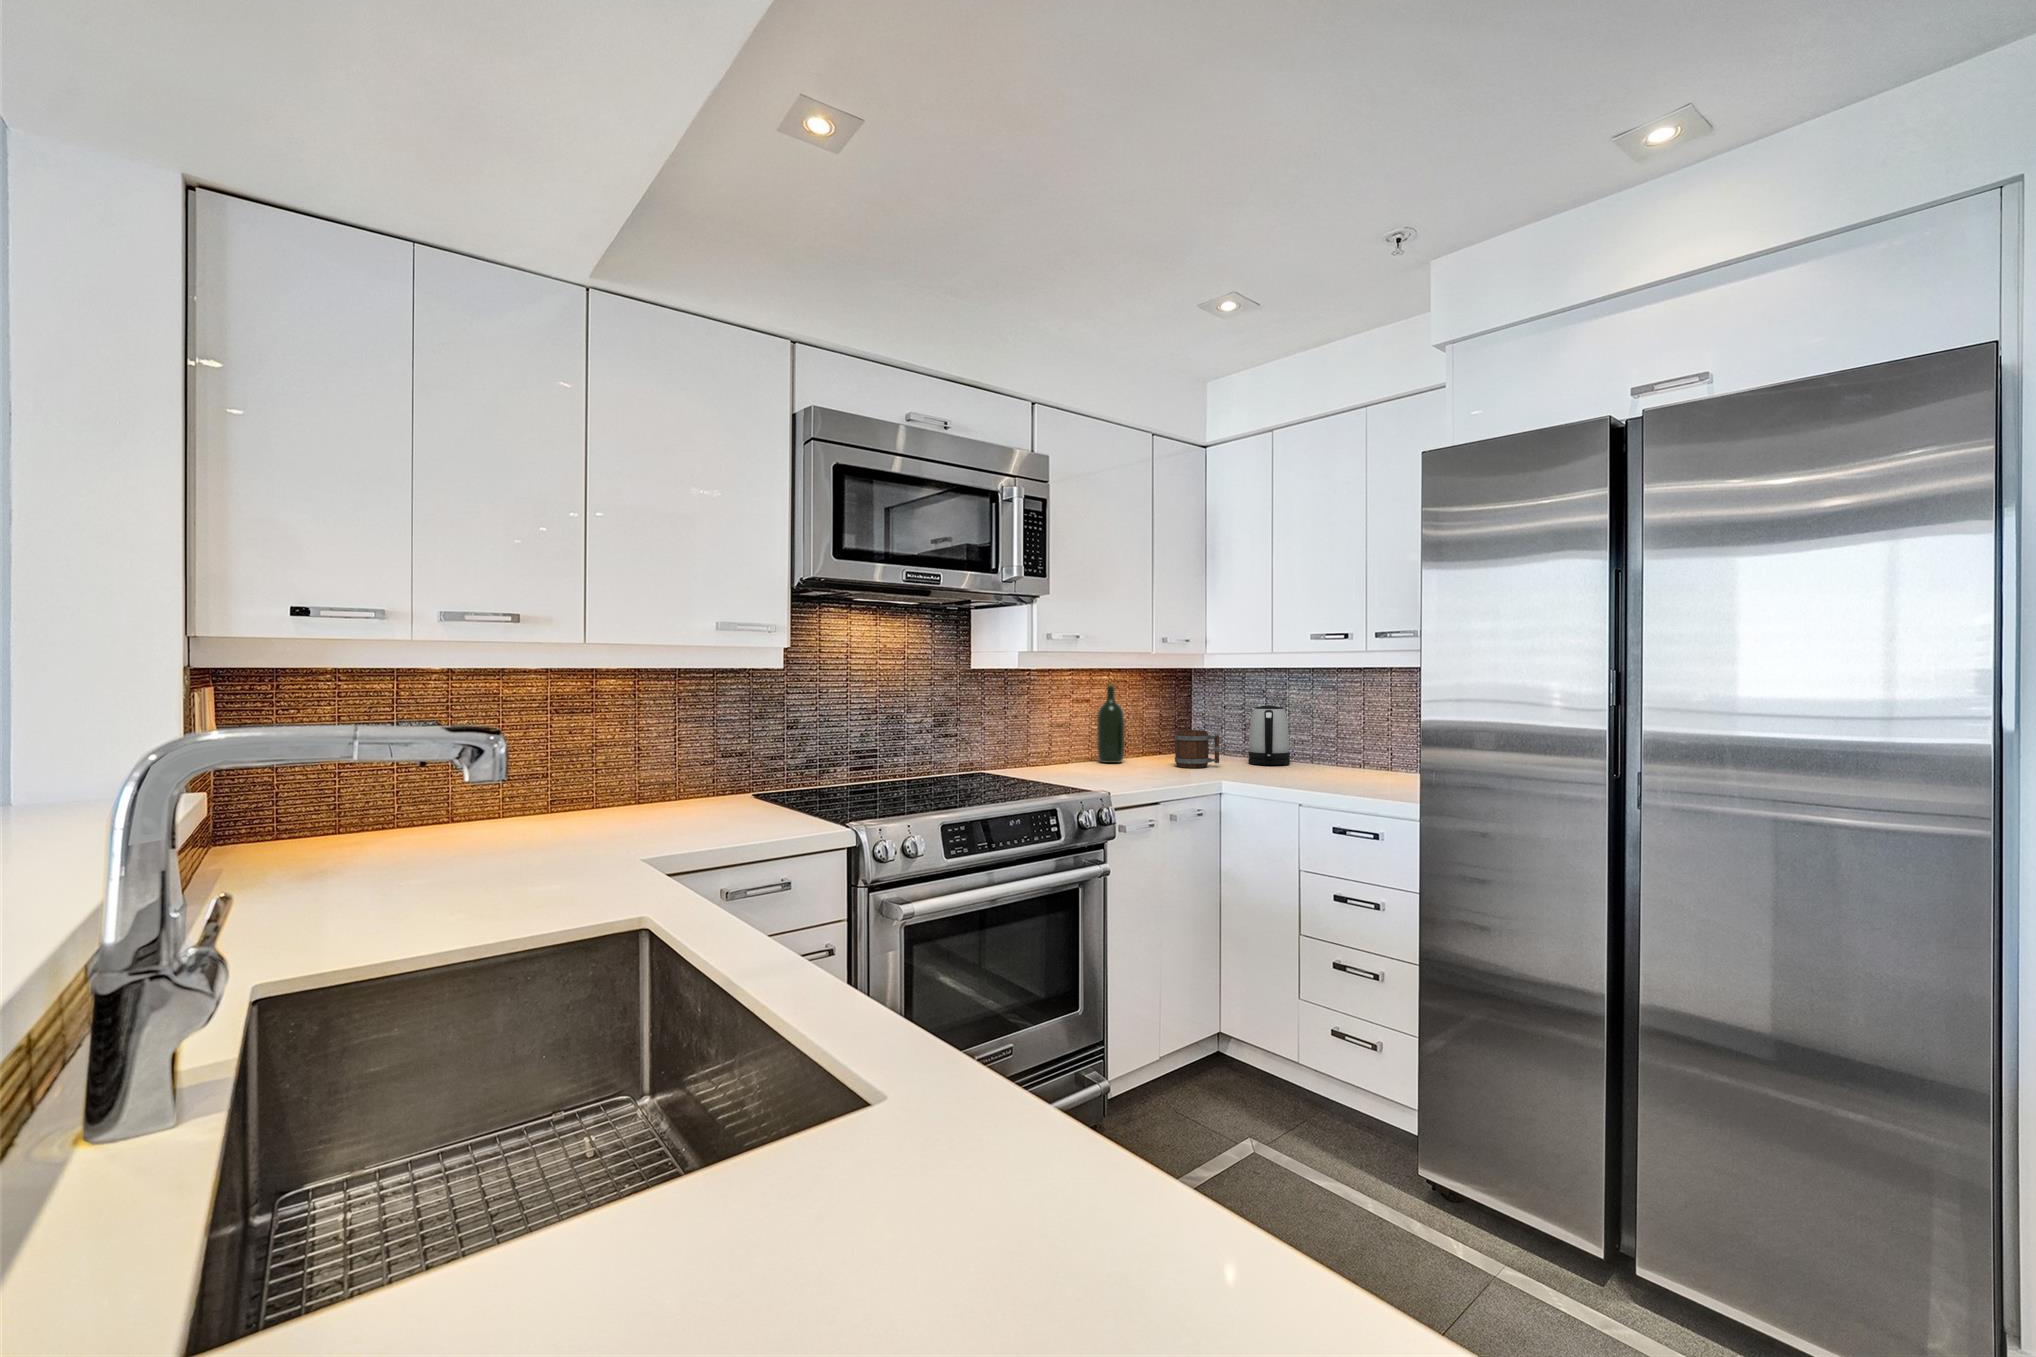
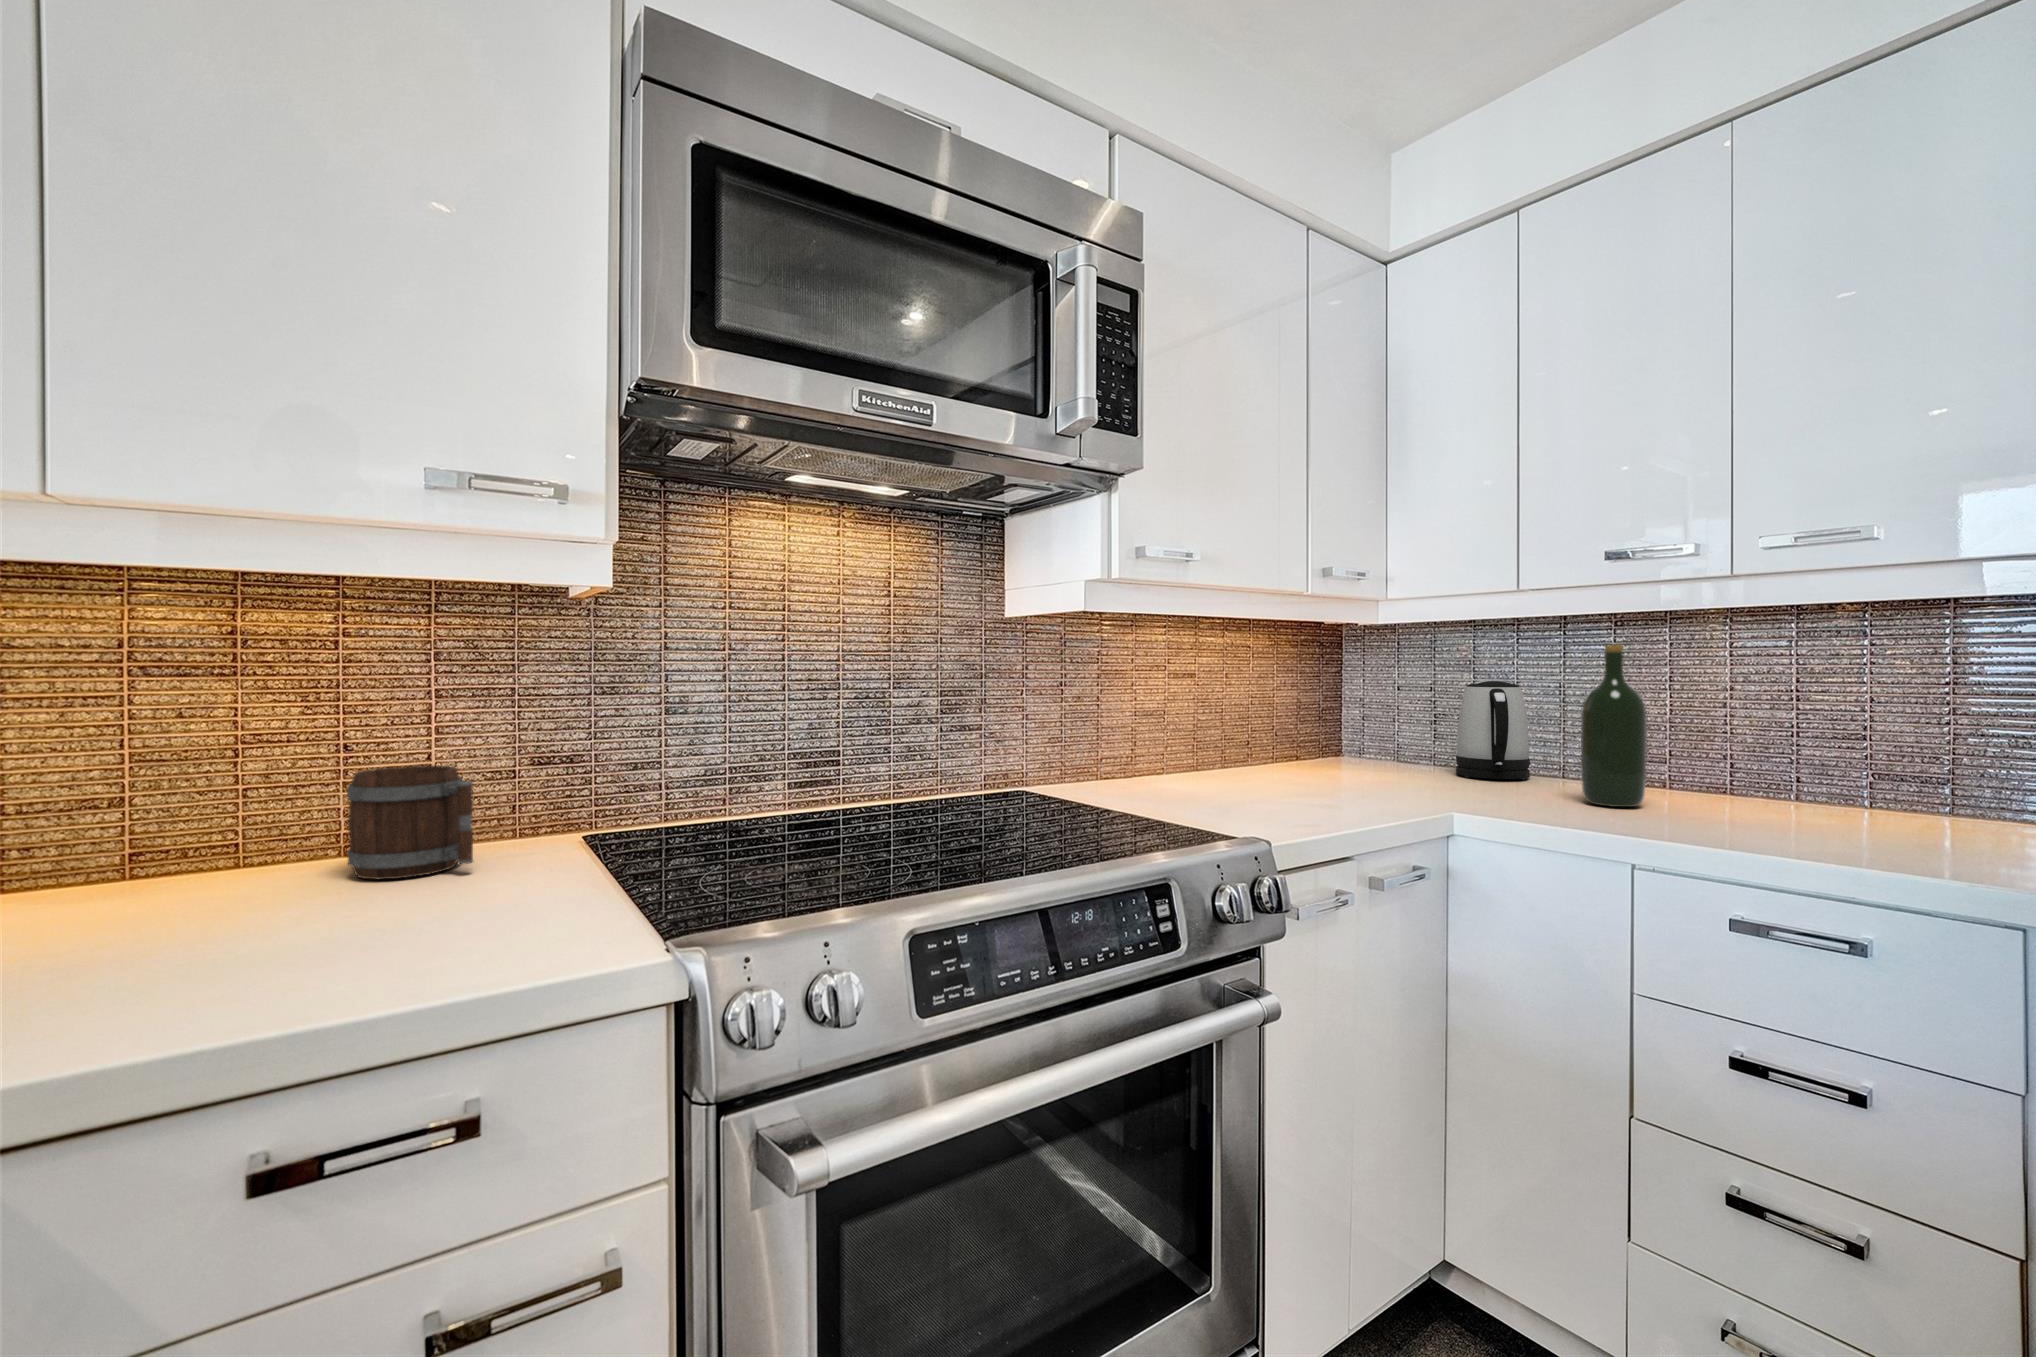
wine bottle: present [1097,683,1125,763] -> present [1581,645,1647,807]
mug: present [1175,730,1219,768] -> present [347,765,473,879]

